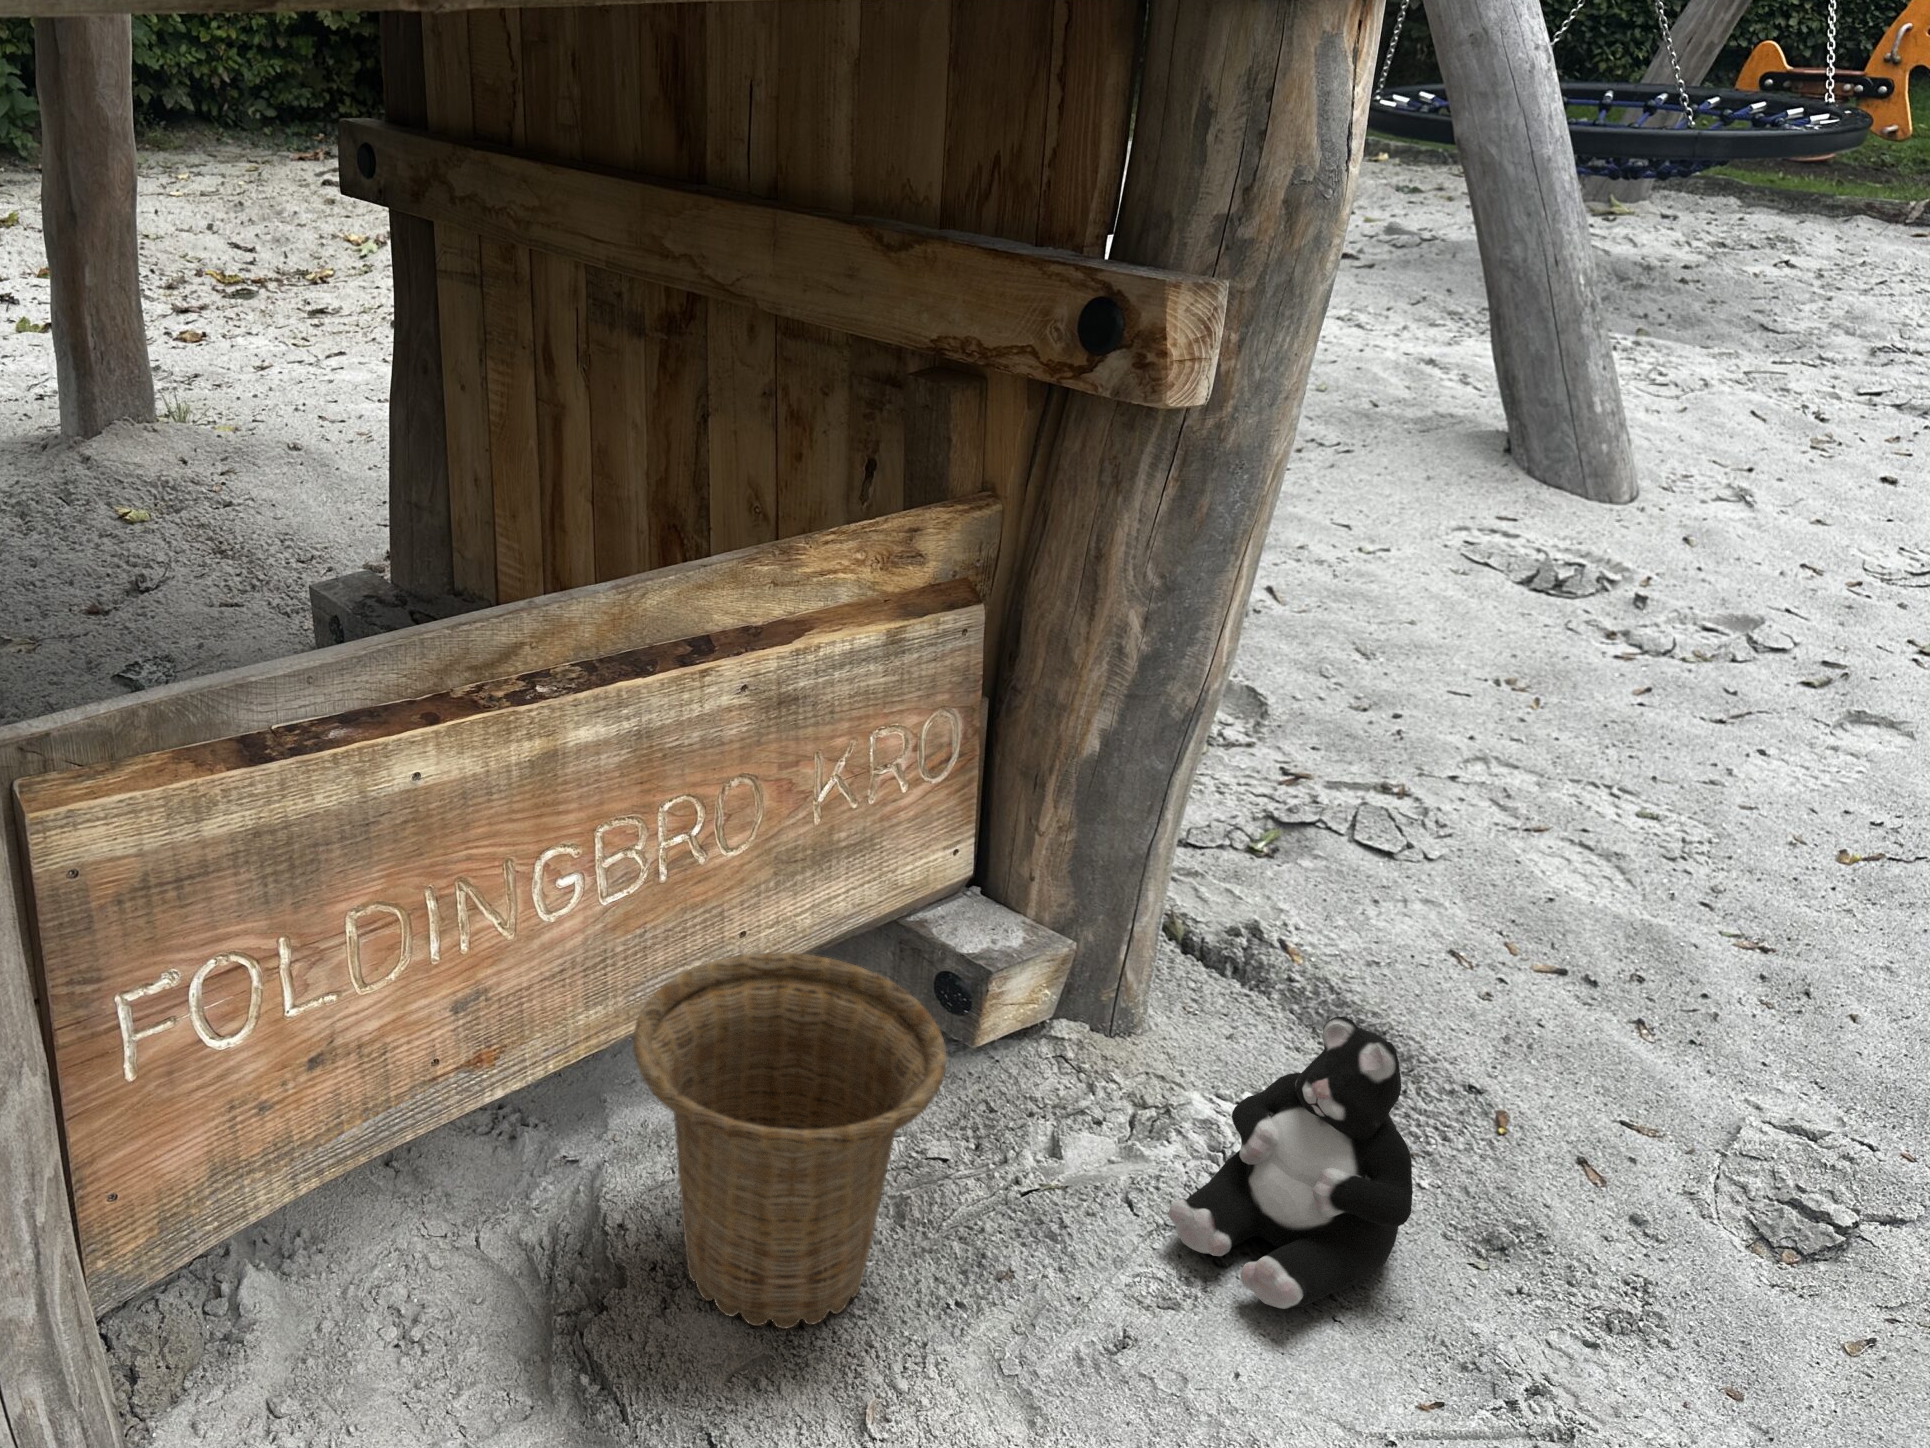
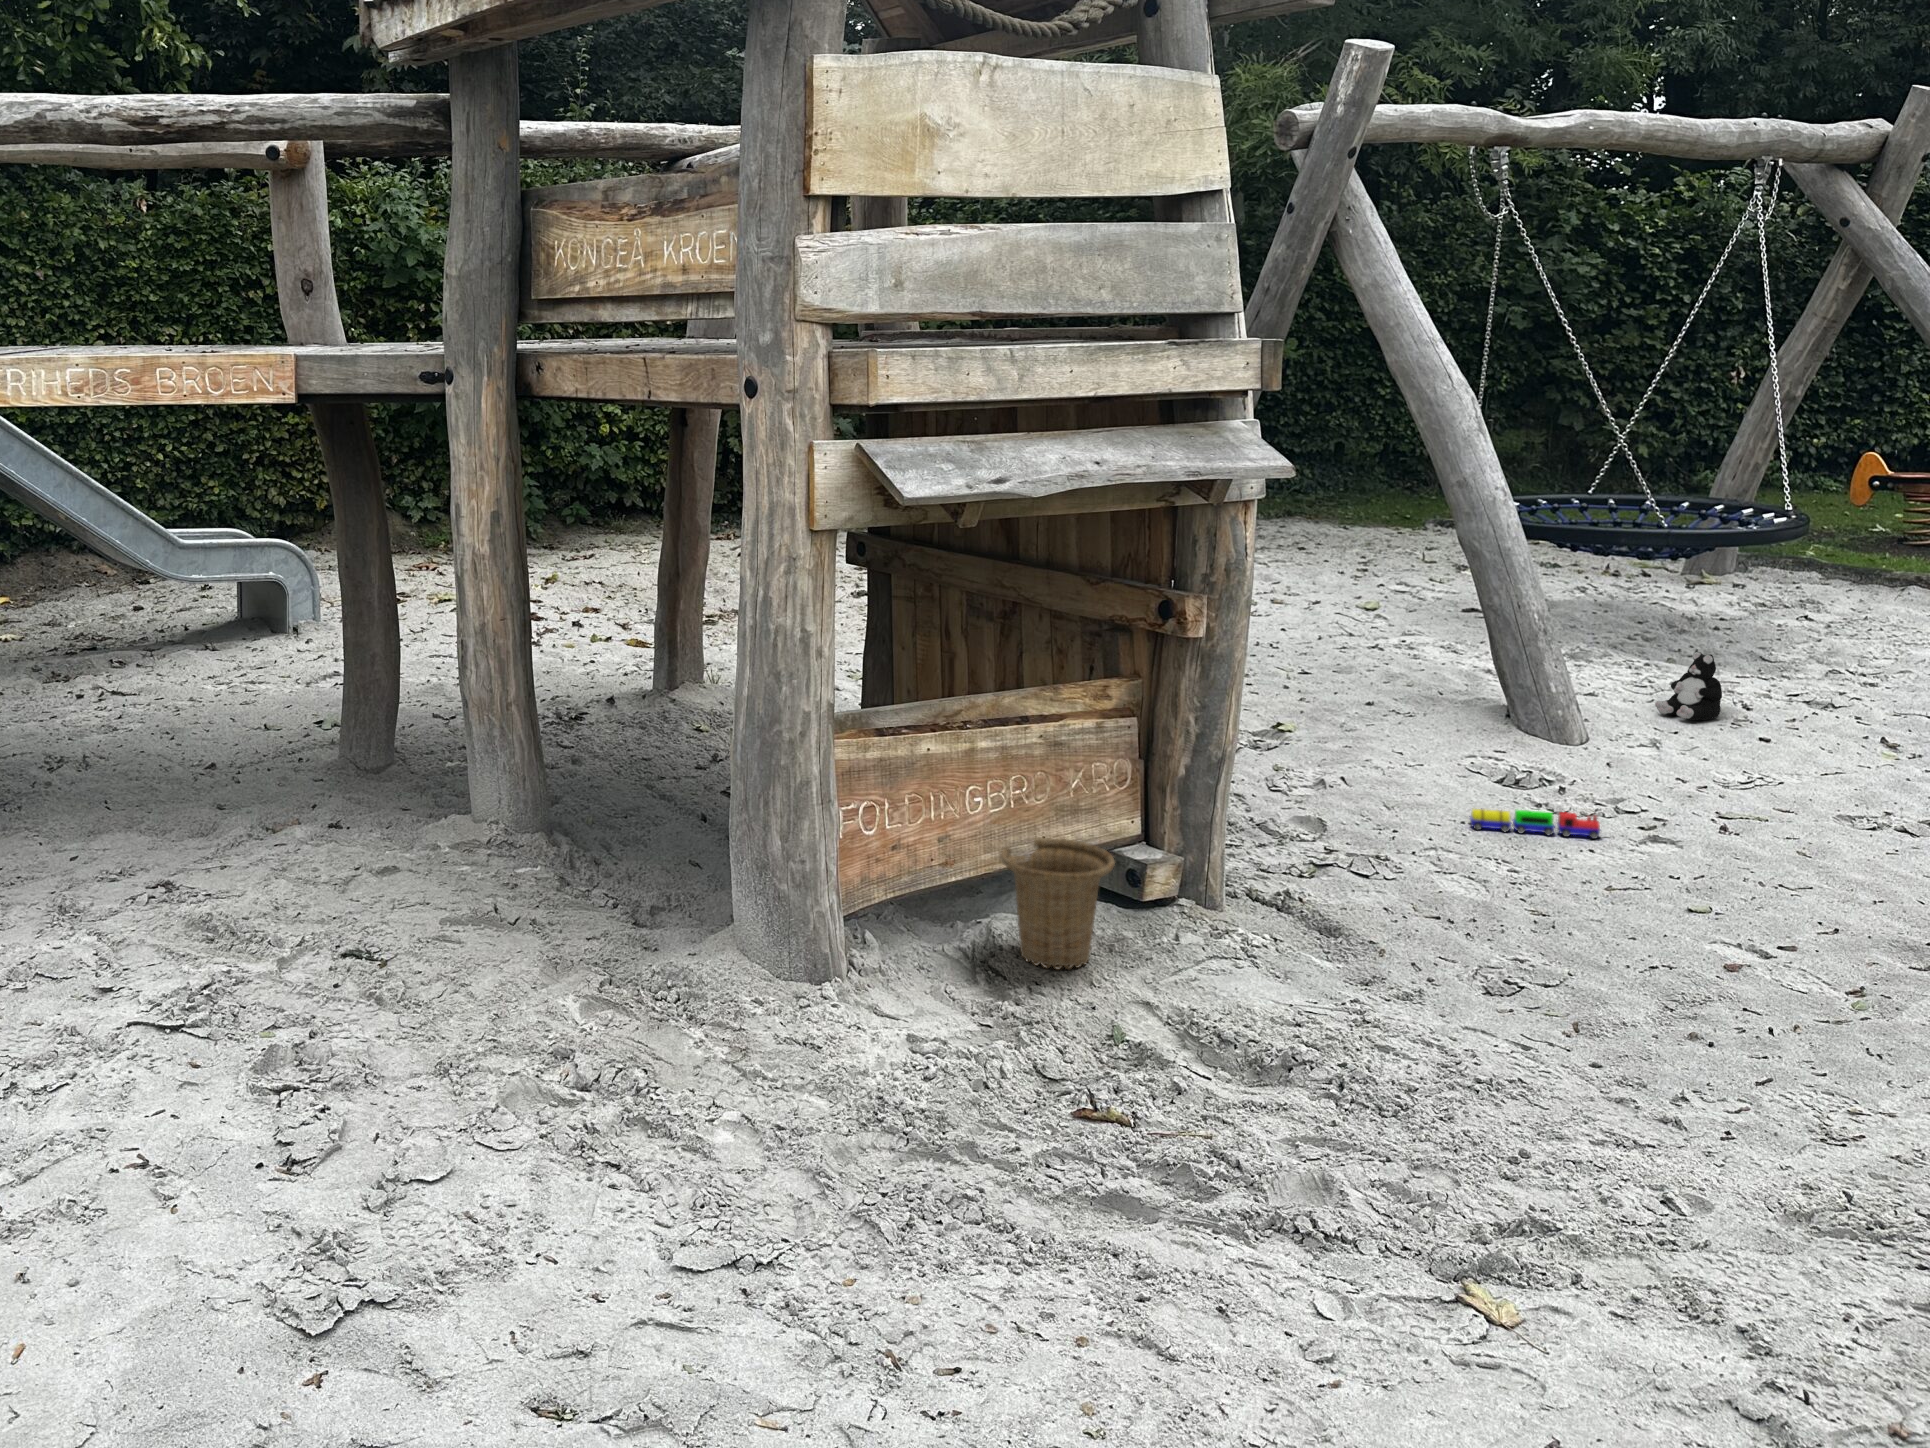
toy train: none [1536,681,1785,736] -> present [1470,809,1600,839]
plush toy: present [1169,1017,1413,1309] -> present [1655,652,1722,721]

